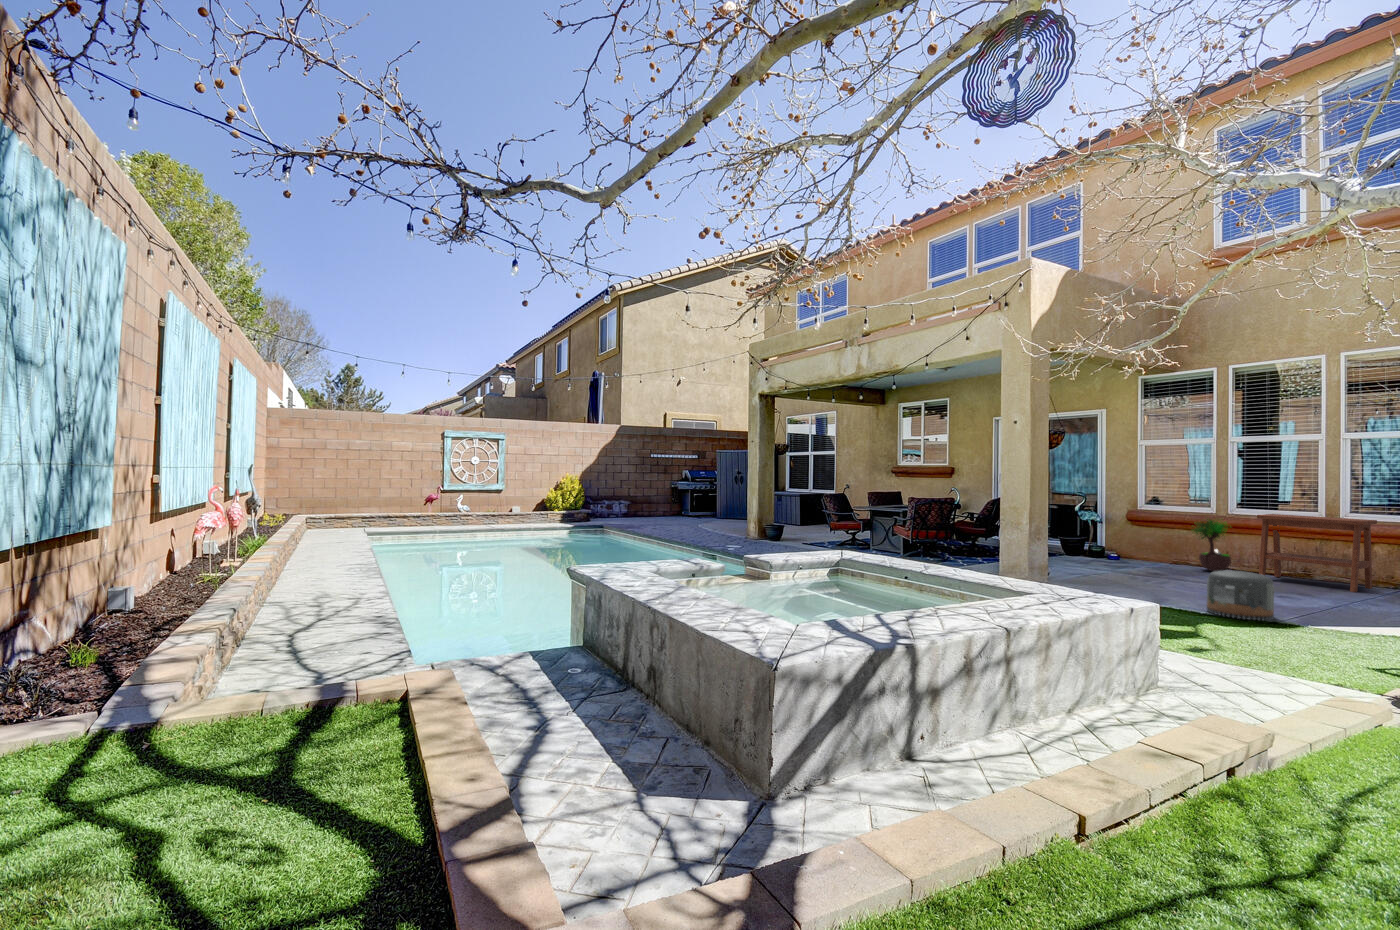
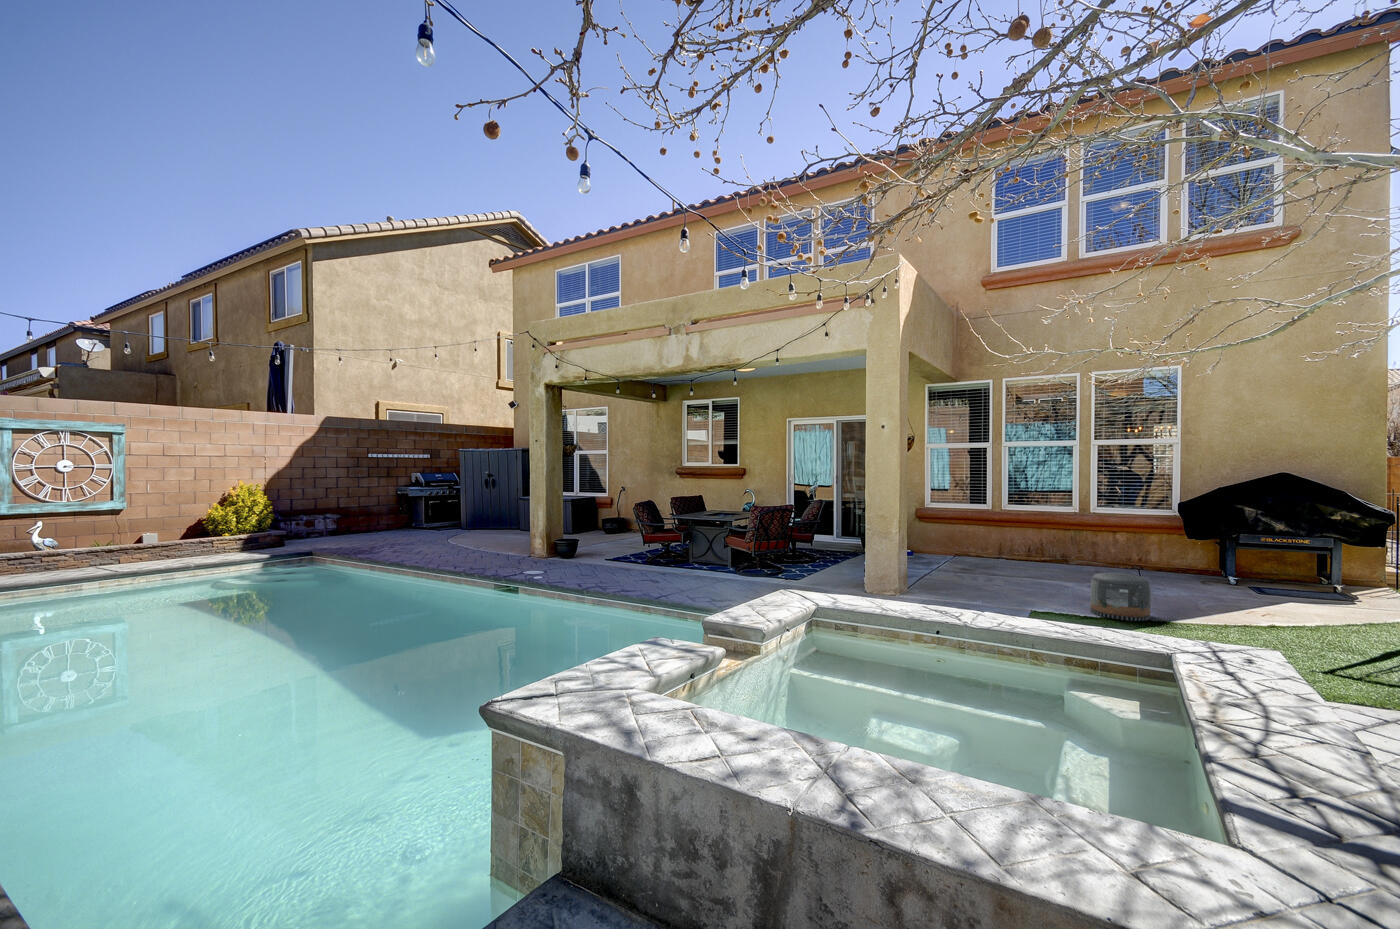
side table: present [1257,514,1377,592] -> none [1038,508,1121,573]
potted tree: present [1192,519,1231,571] -> none [980,509,1014,561]

